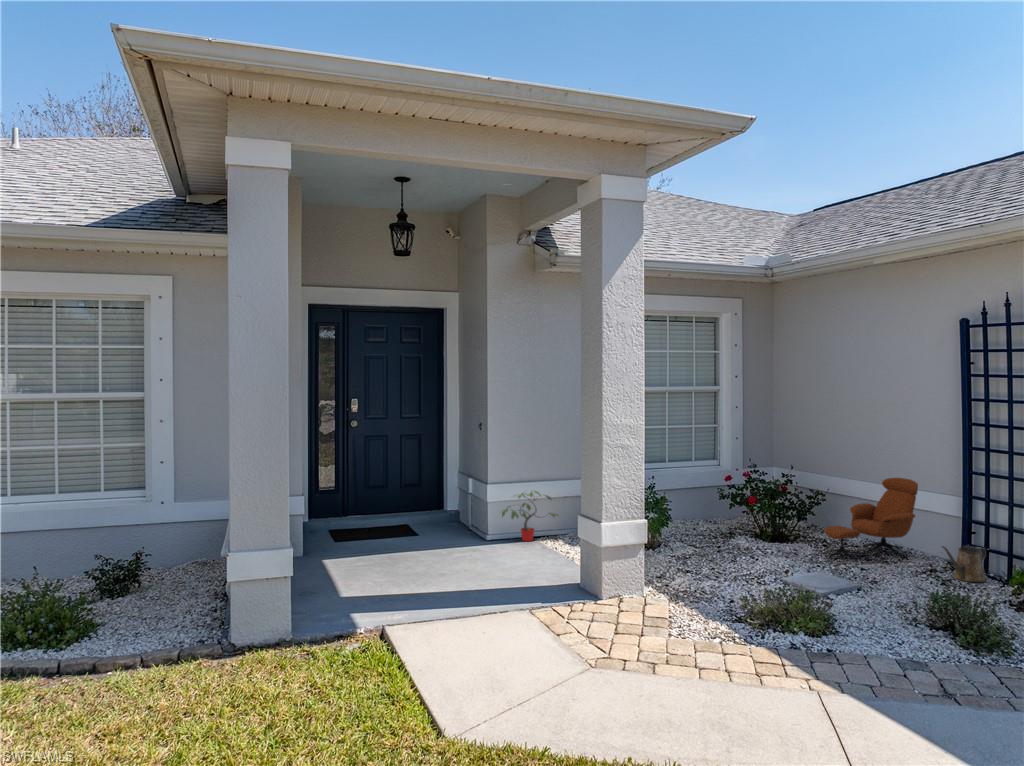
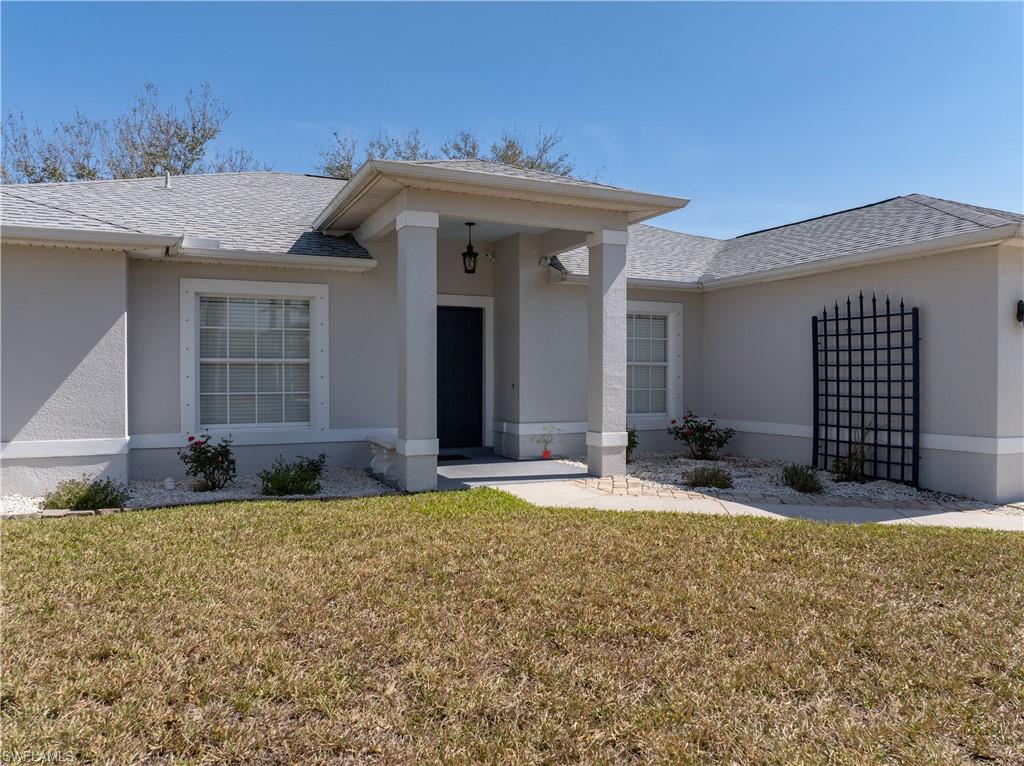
lounge chair: present [825,478,918,561] -> none [733,416,789,465]
watering can: present [942,546,987,582] -> none [797,450,824,472]

